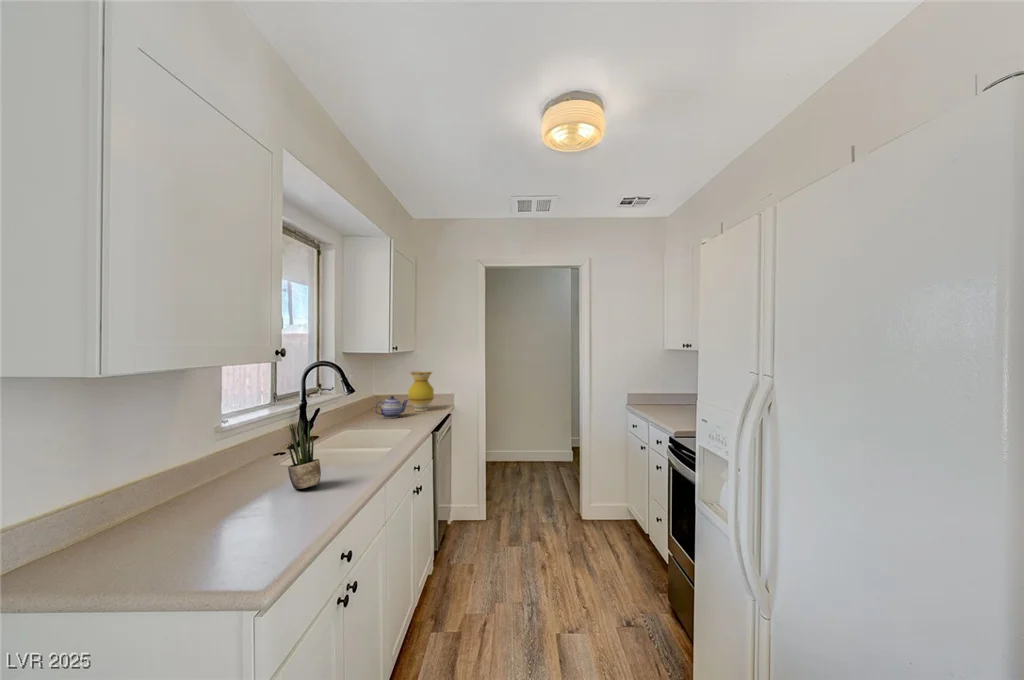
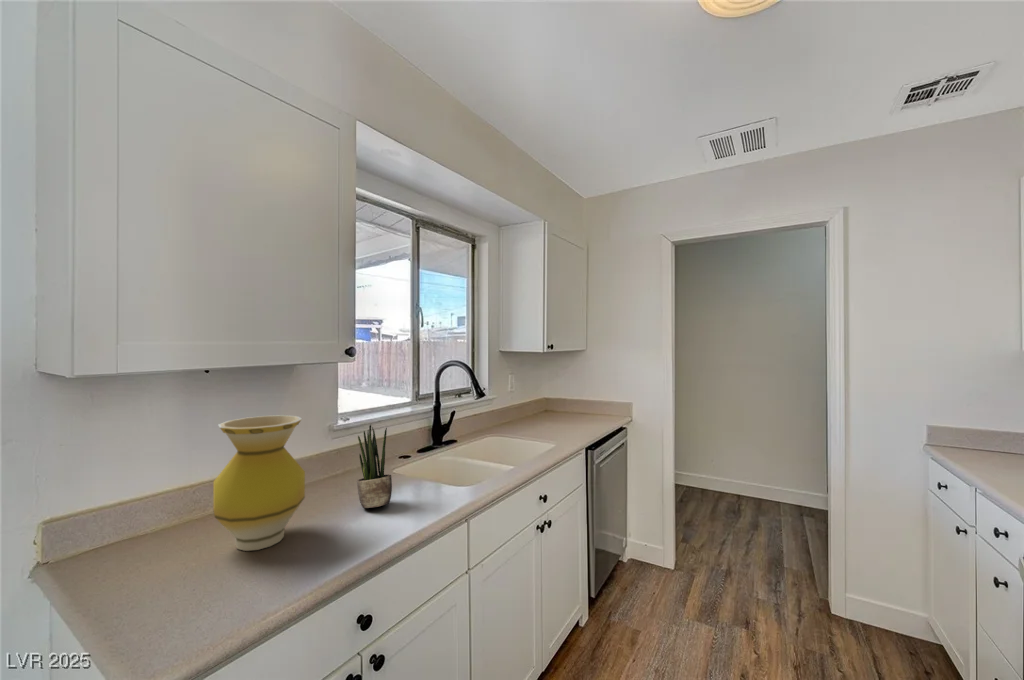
vase: present [408,371,434,411] -> present [213,415,305,551]
teapot: present [374,396,408,418] -> none [530,401,569,427]

